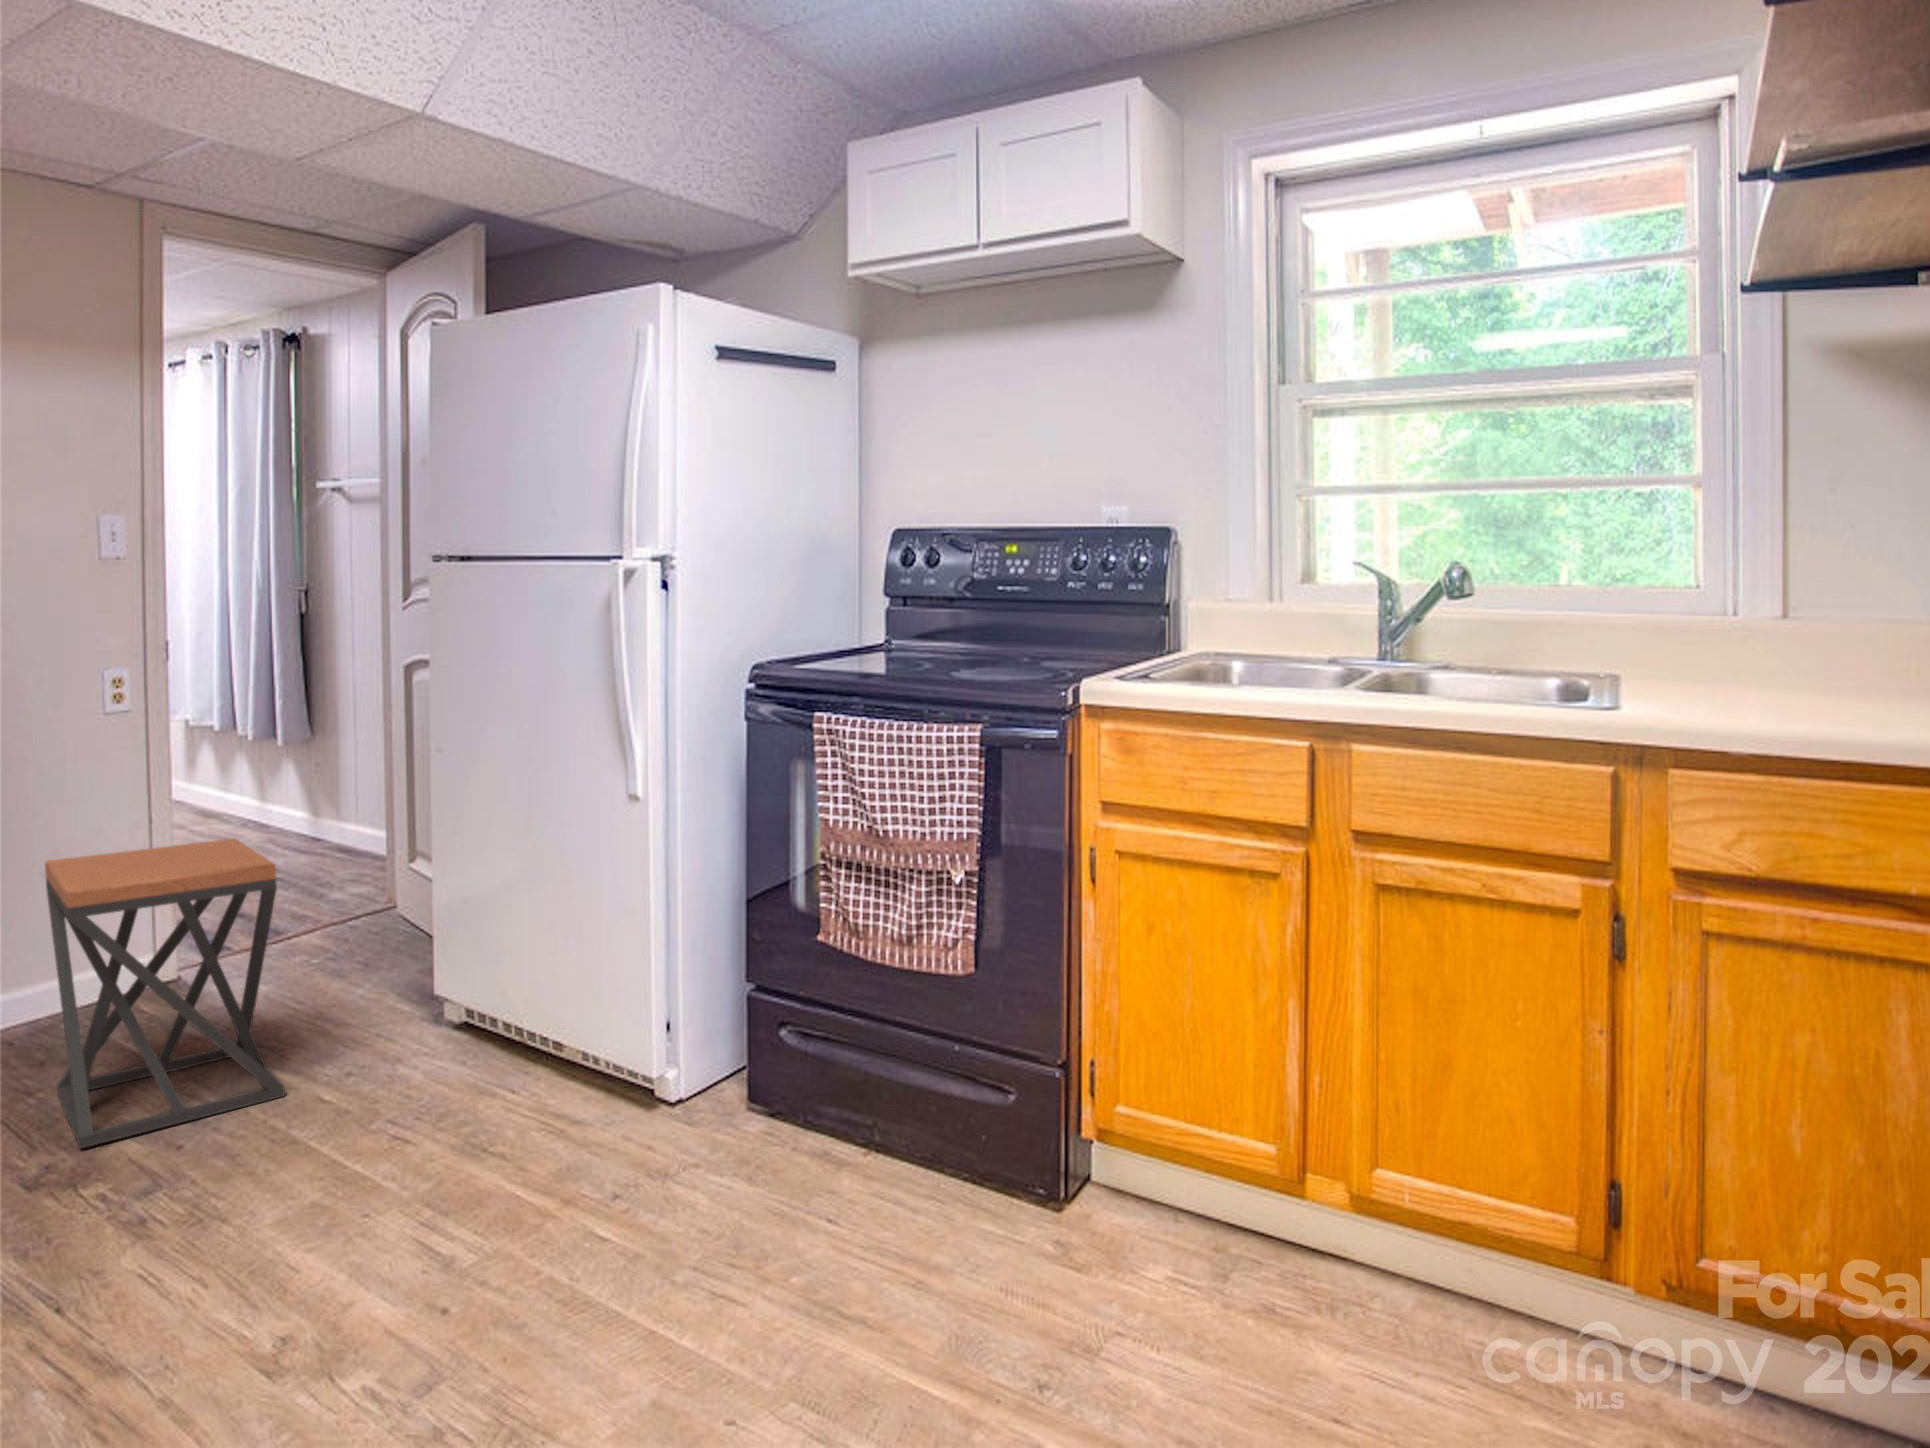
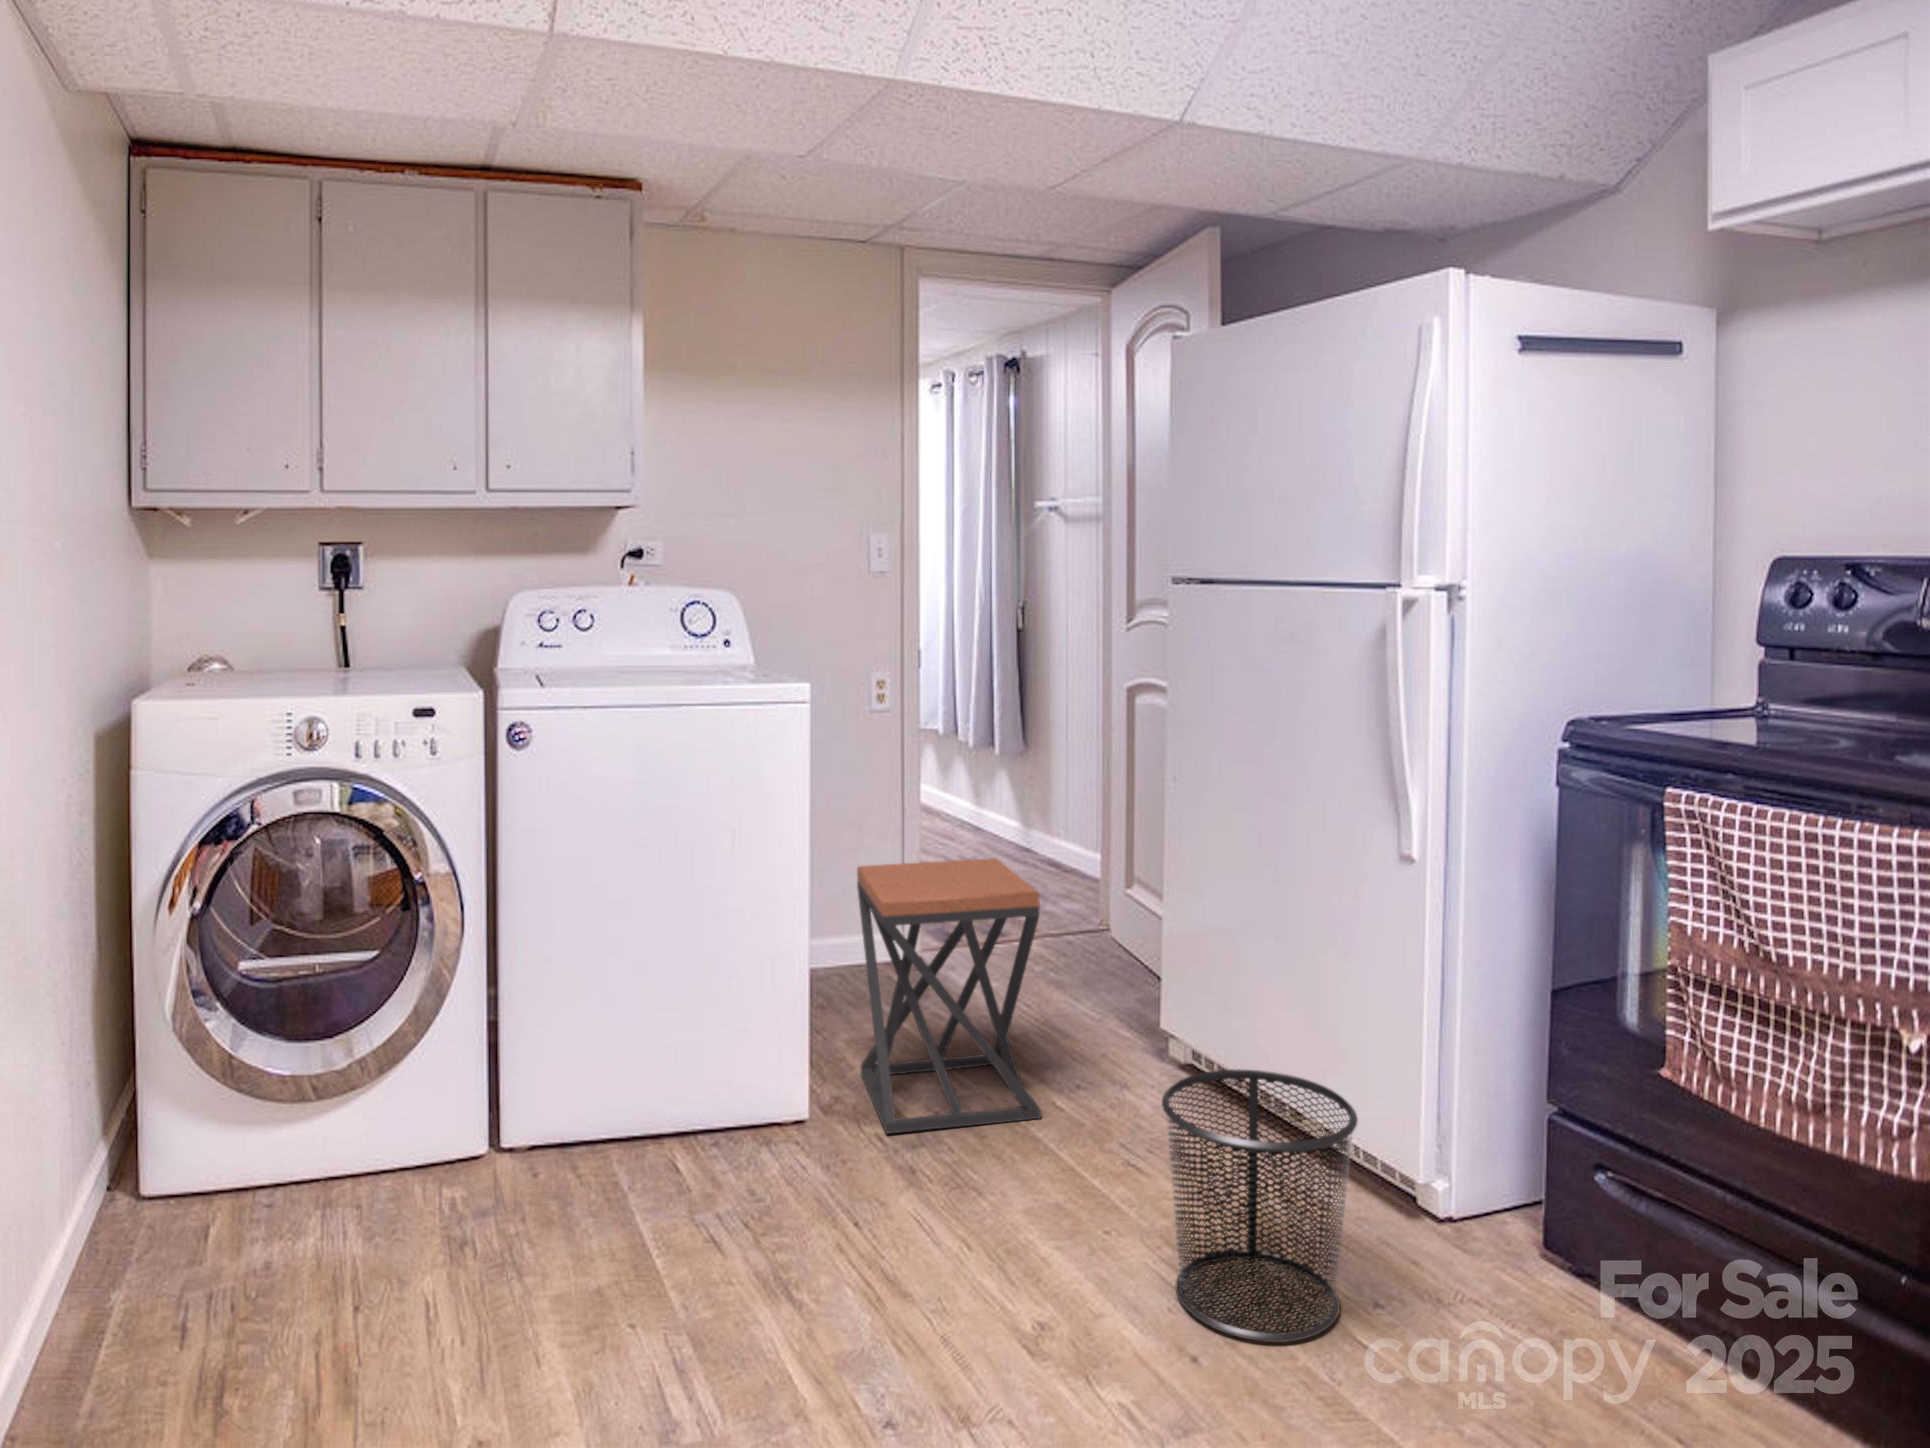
waste bin: none [383,996,576,1243] -> present [1162,1069,1358,1342]

